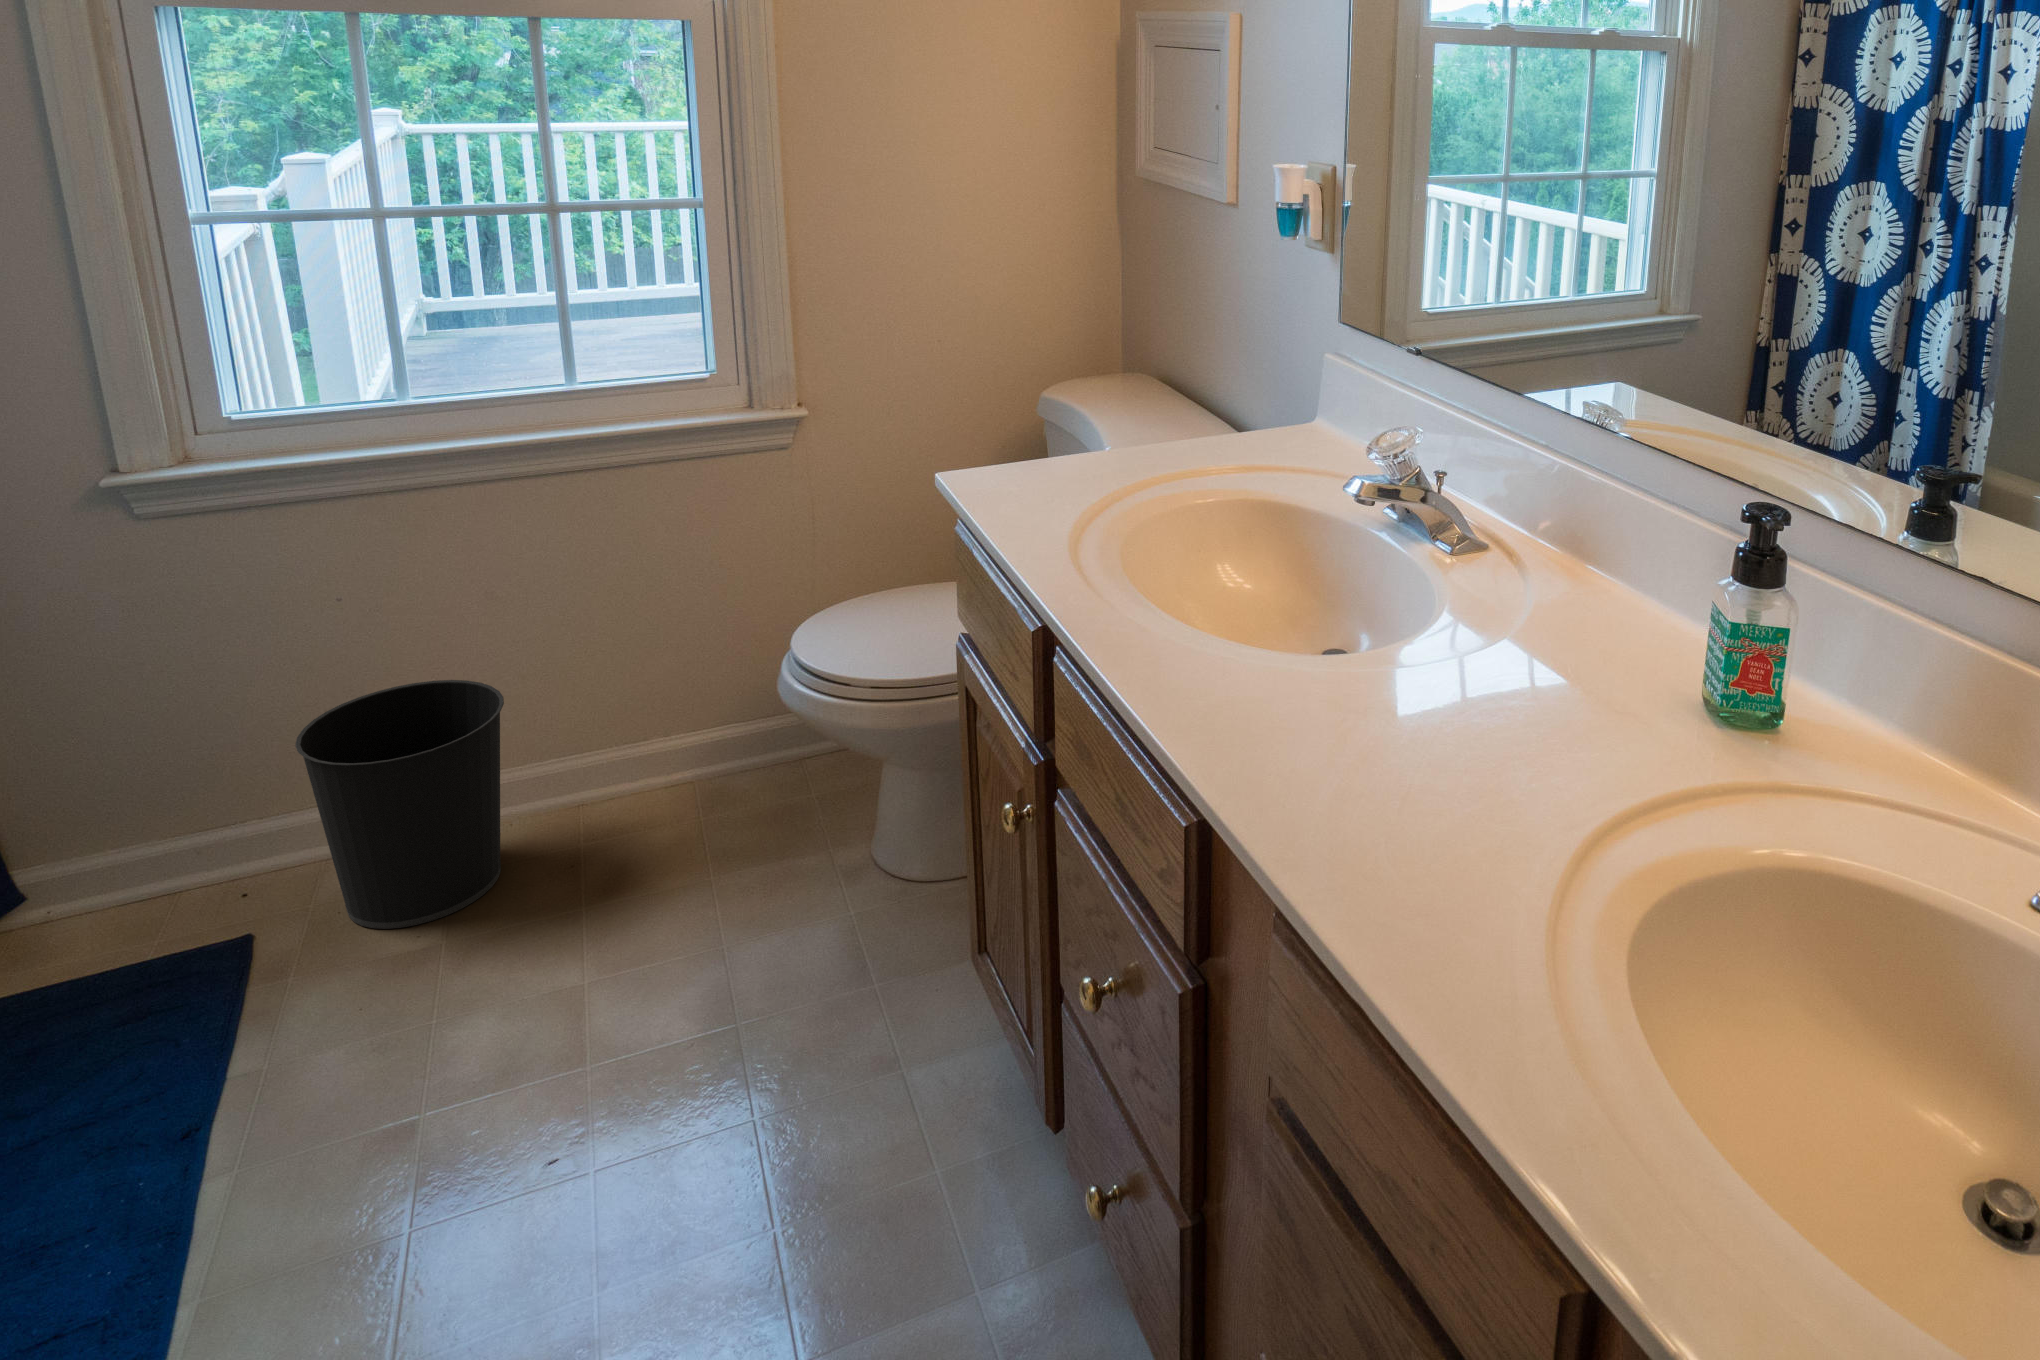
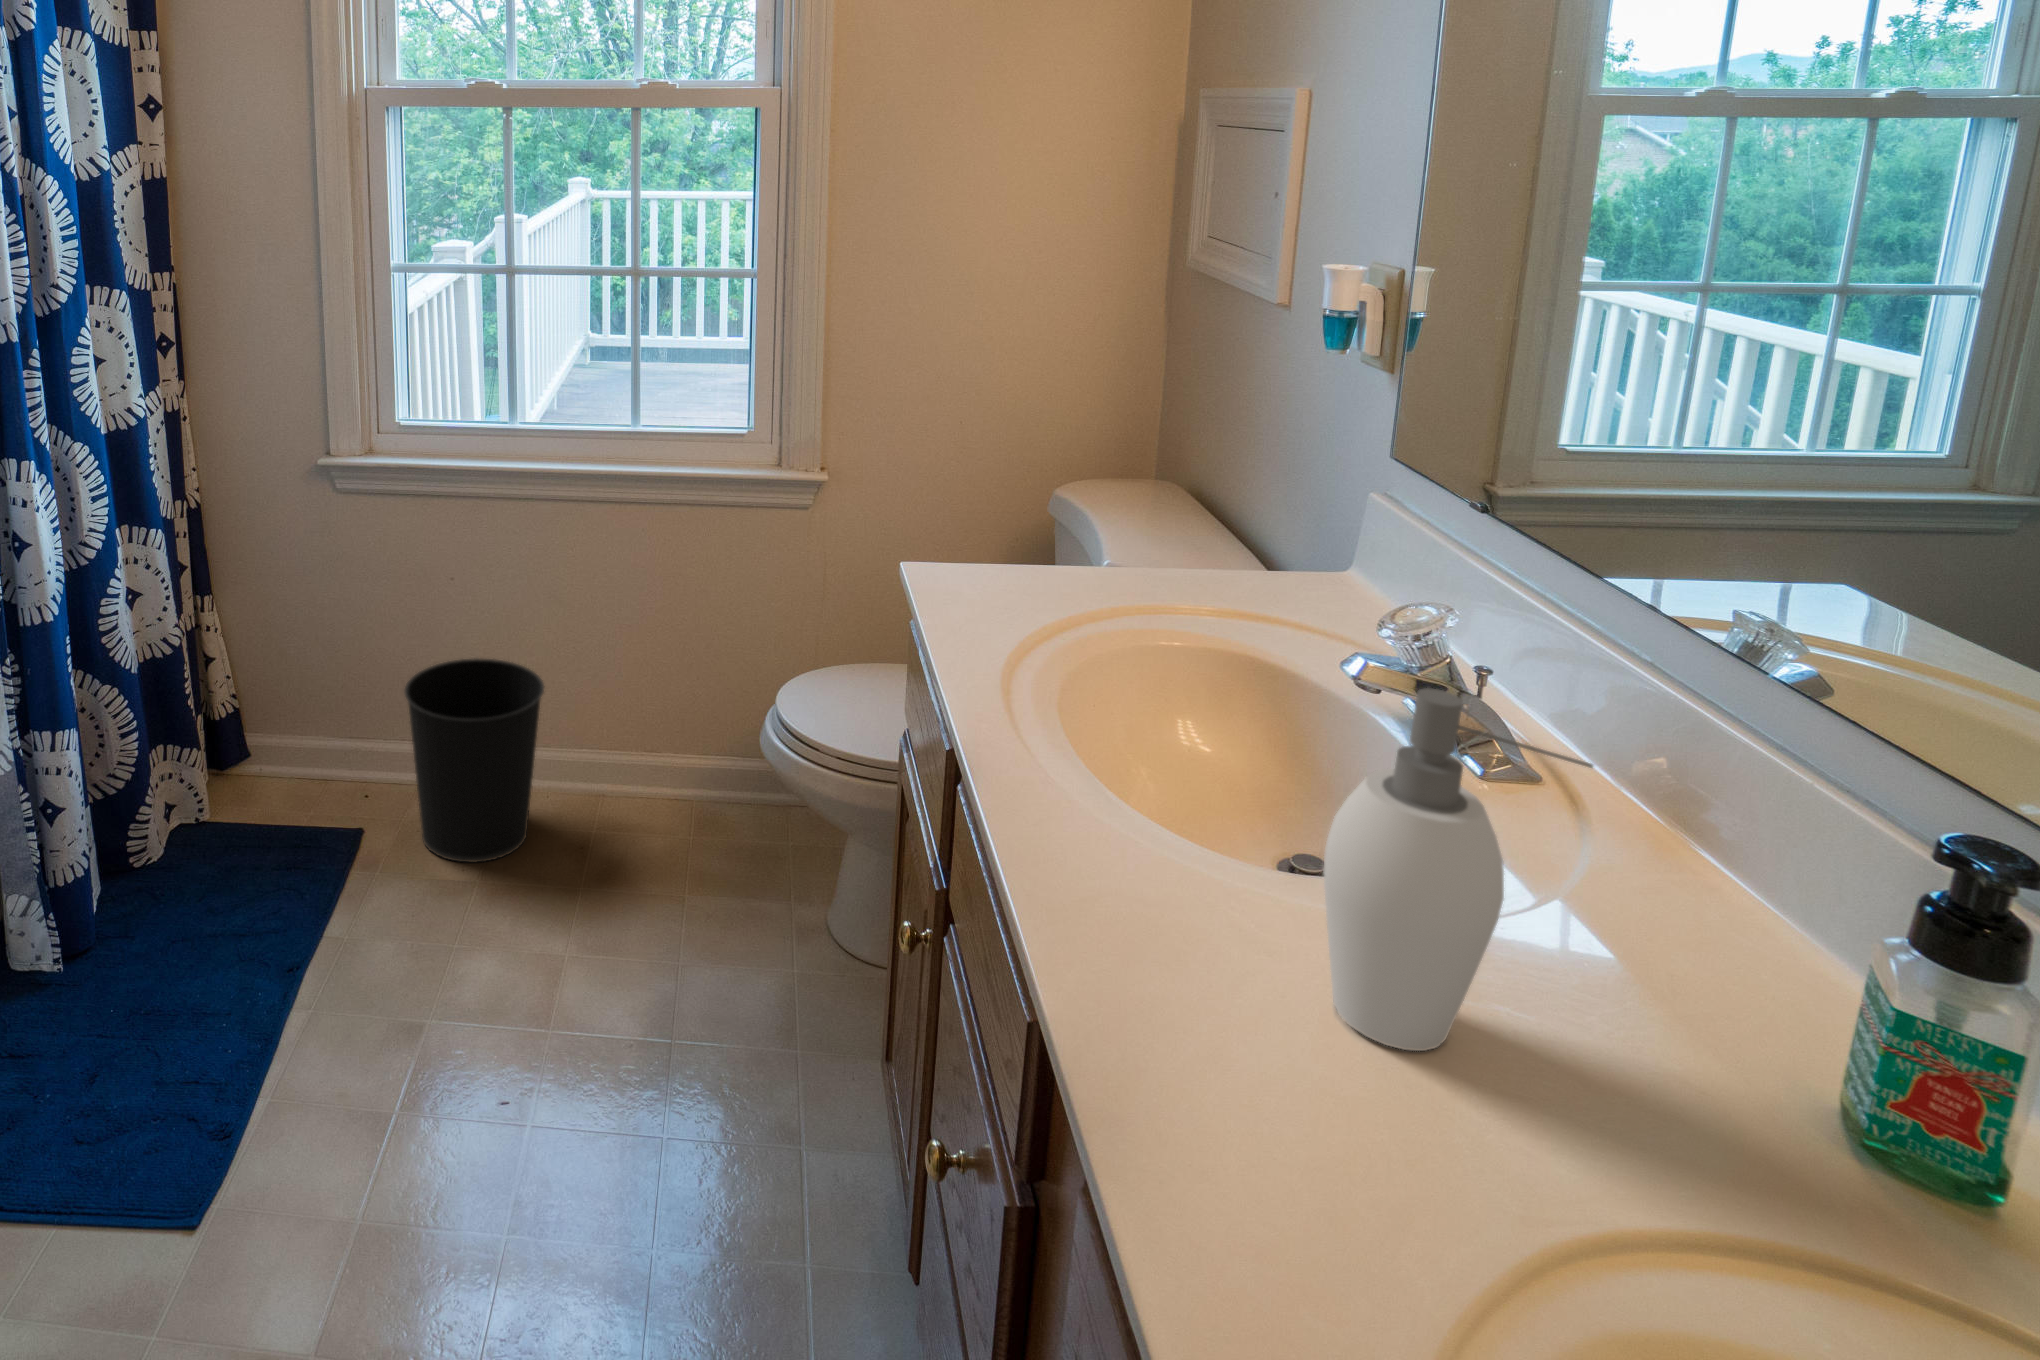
soap dispenser: none [1394,471,1566,753] -> present [1323,688,1593,1051]

